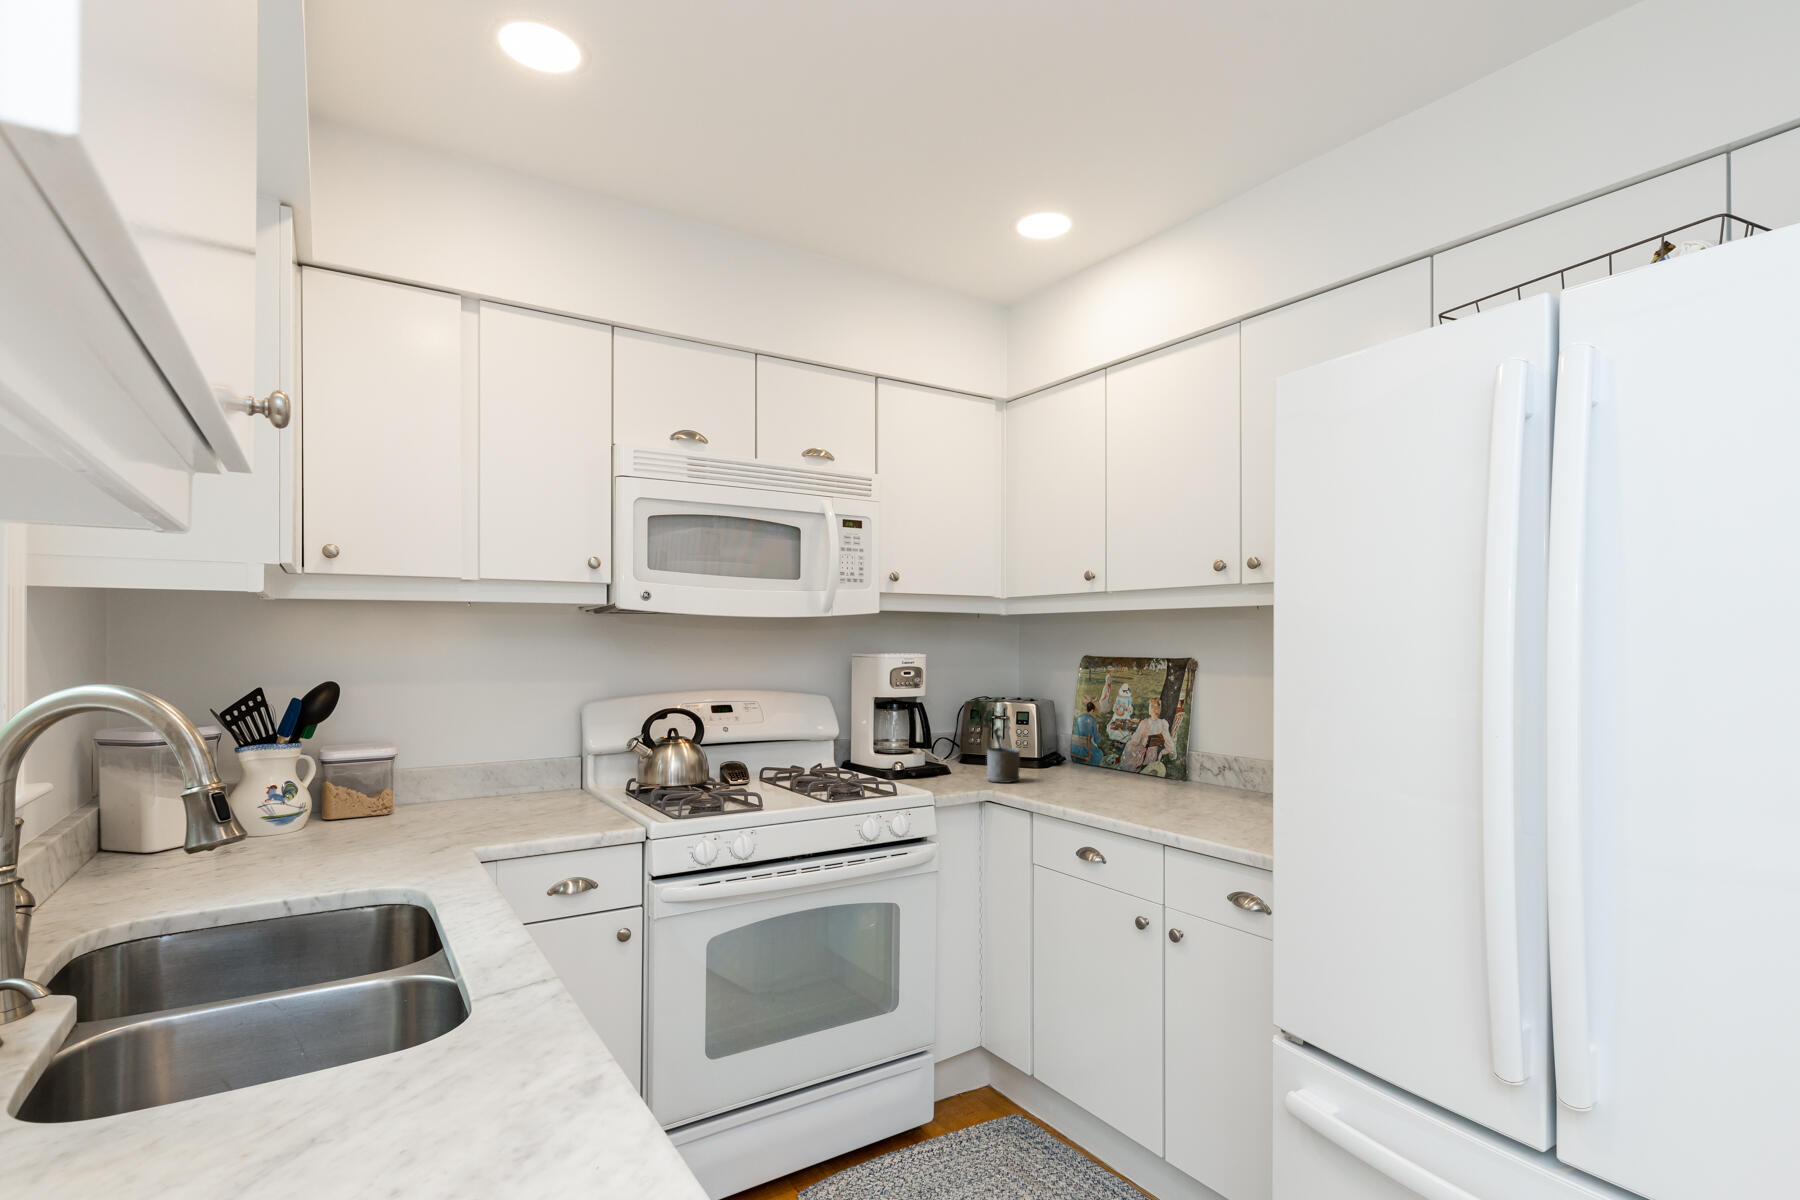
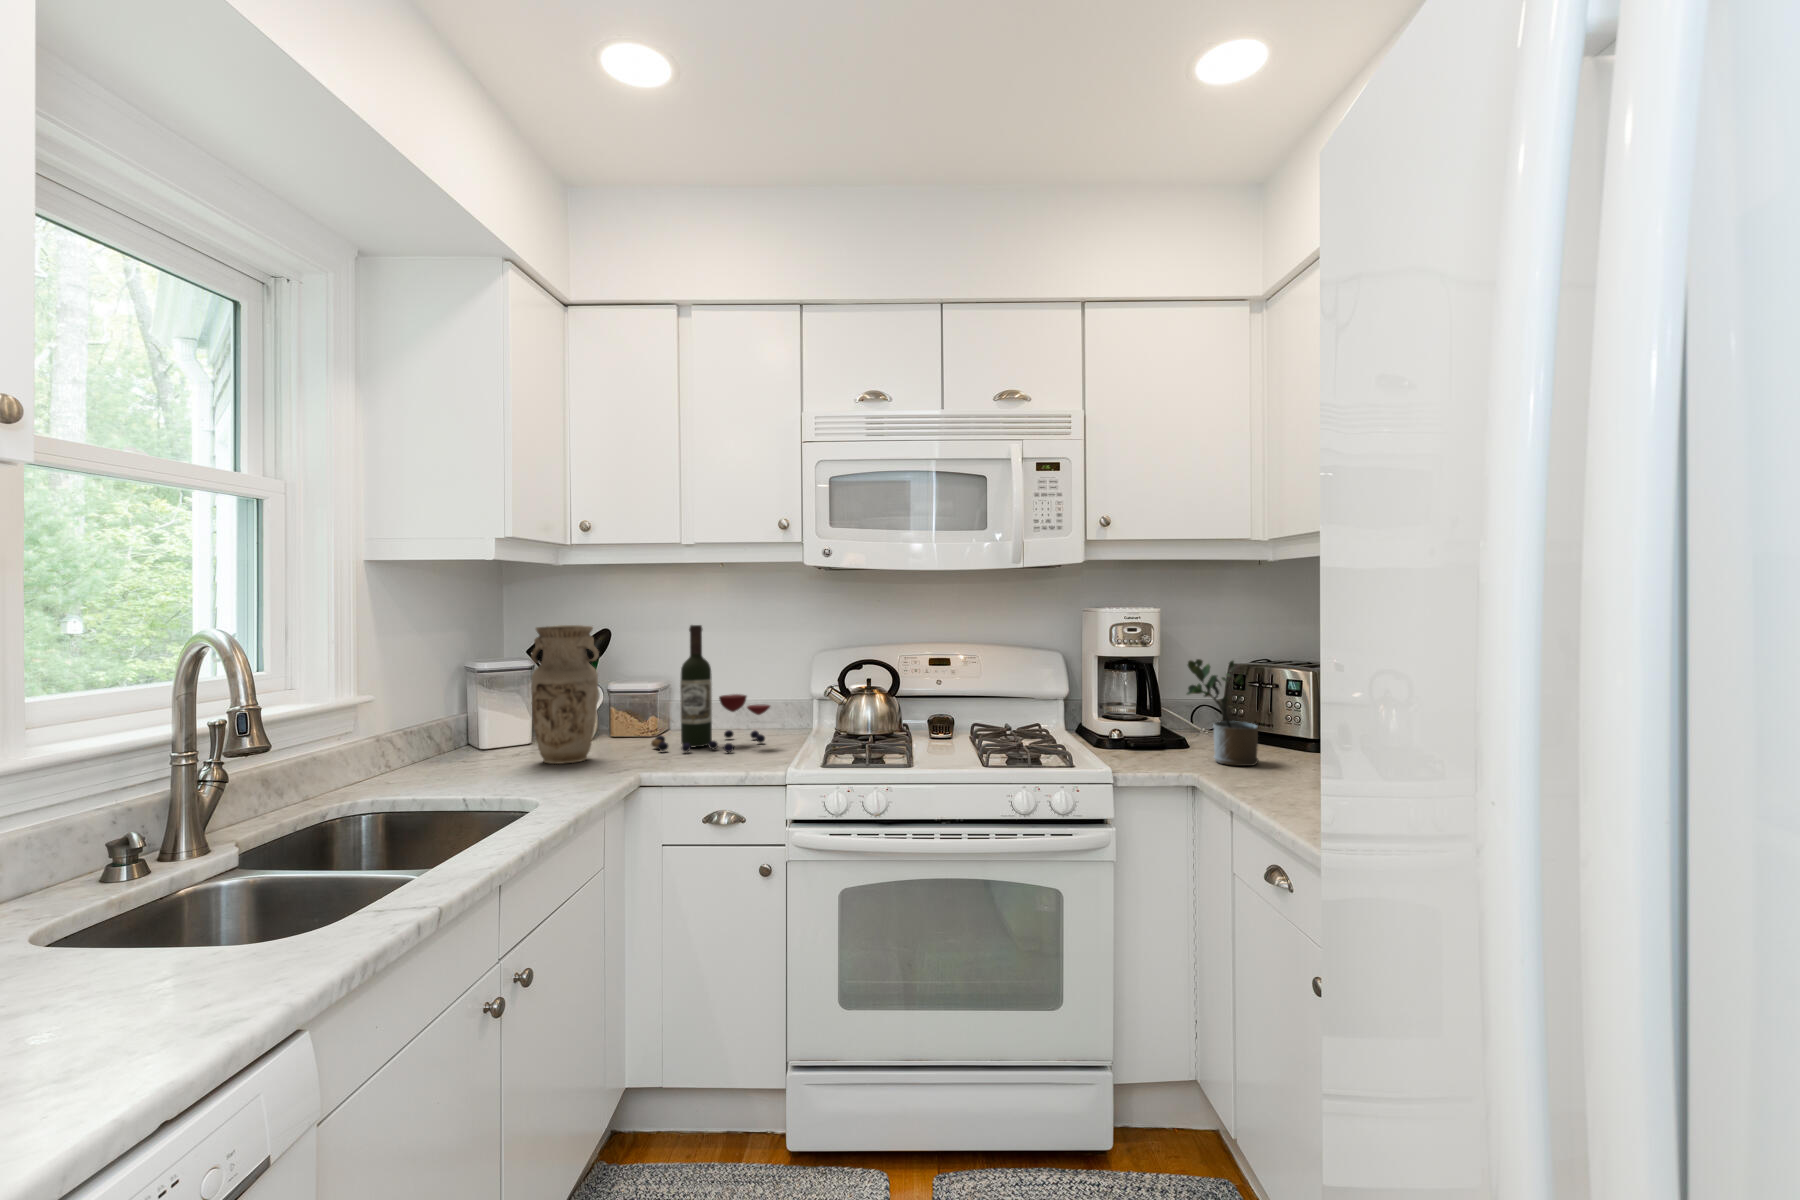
wine bottle: none [416,673,583,826] -> present [651,625,770,752]
vase: none [295,676,393,854] -> present [531,625,599,764]

